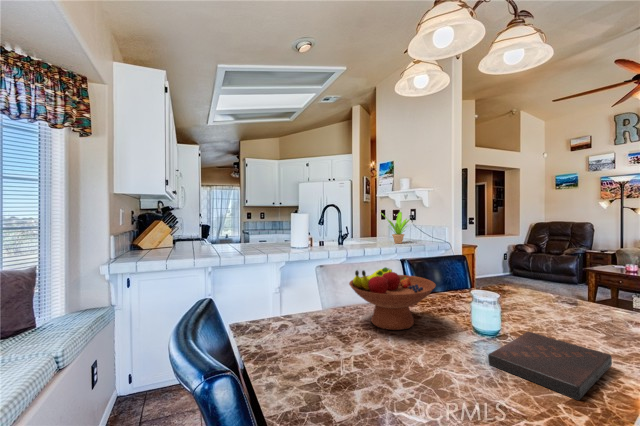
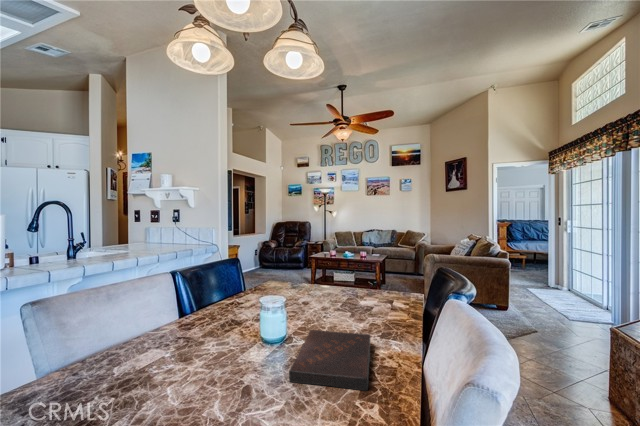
potted plant: present [381,212,409,243] -> none [134,213,174,250]
fruit bowl: present [349,267,436,330] -> none [96,291,225,378]

